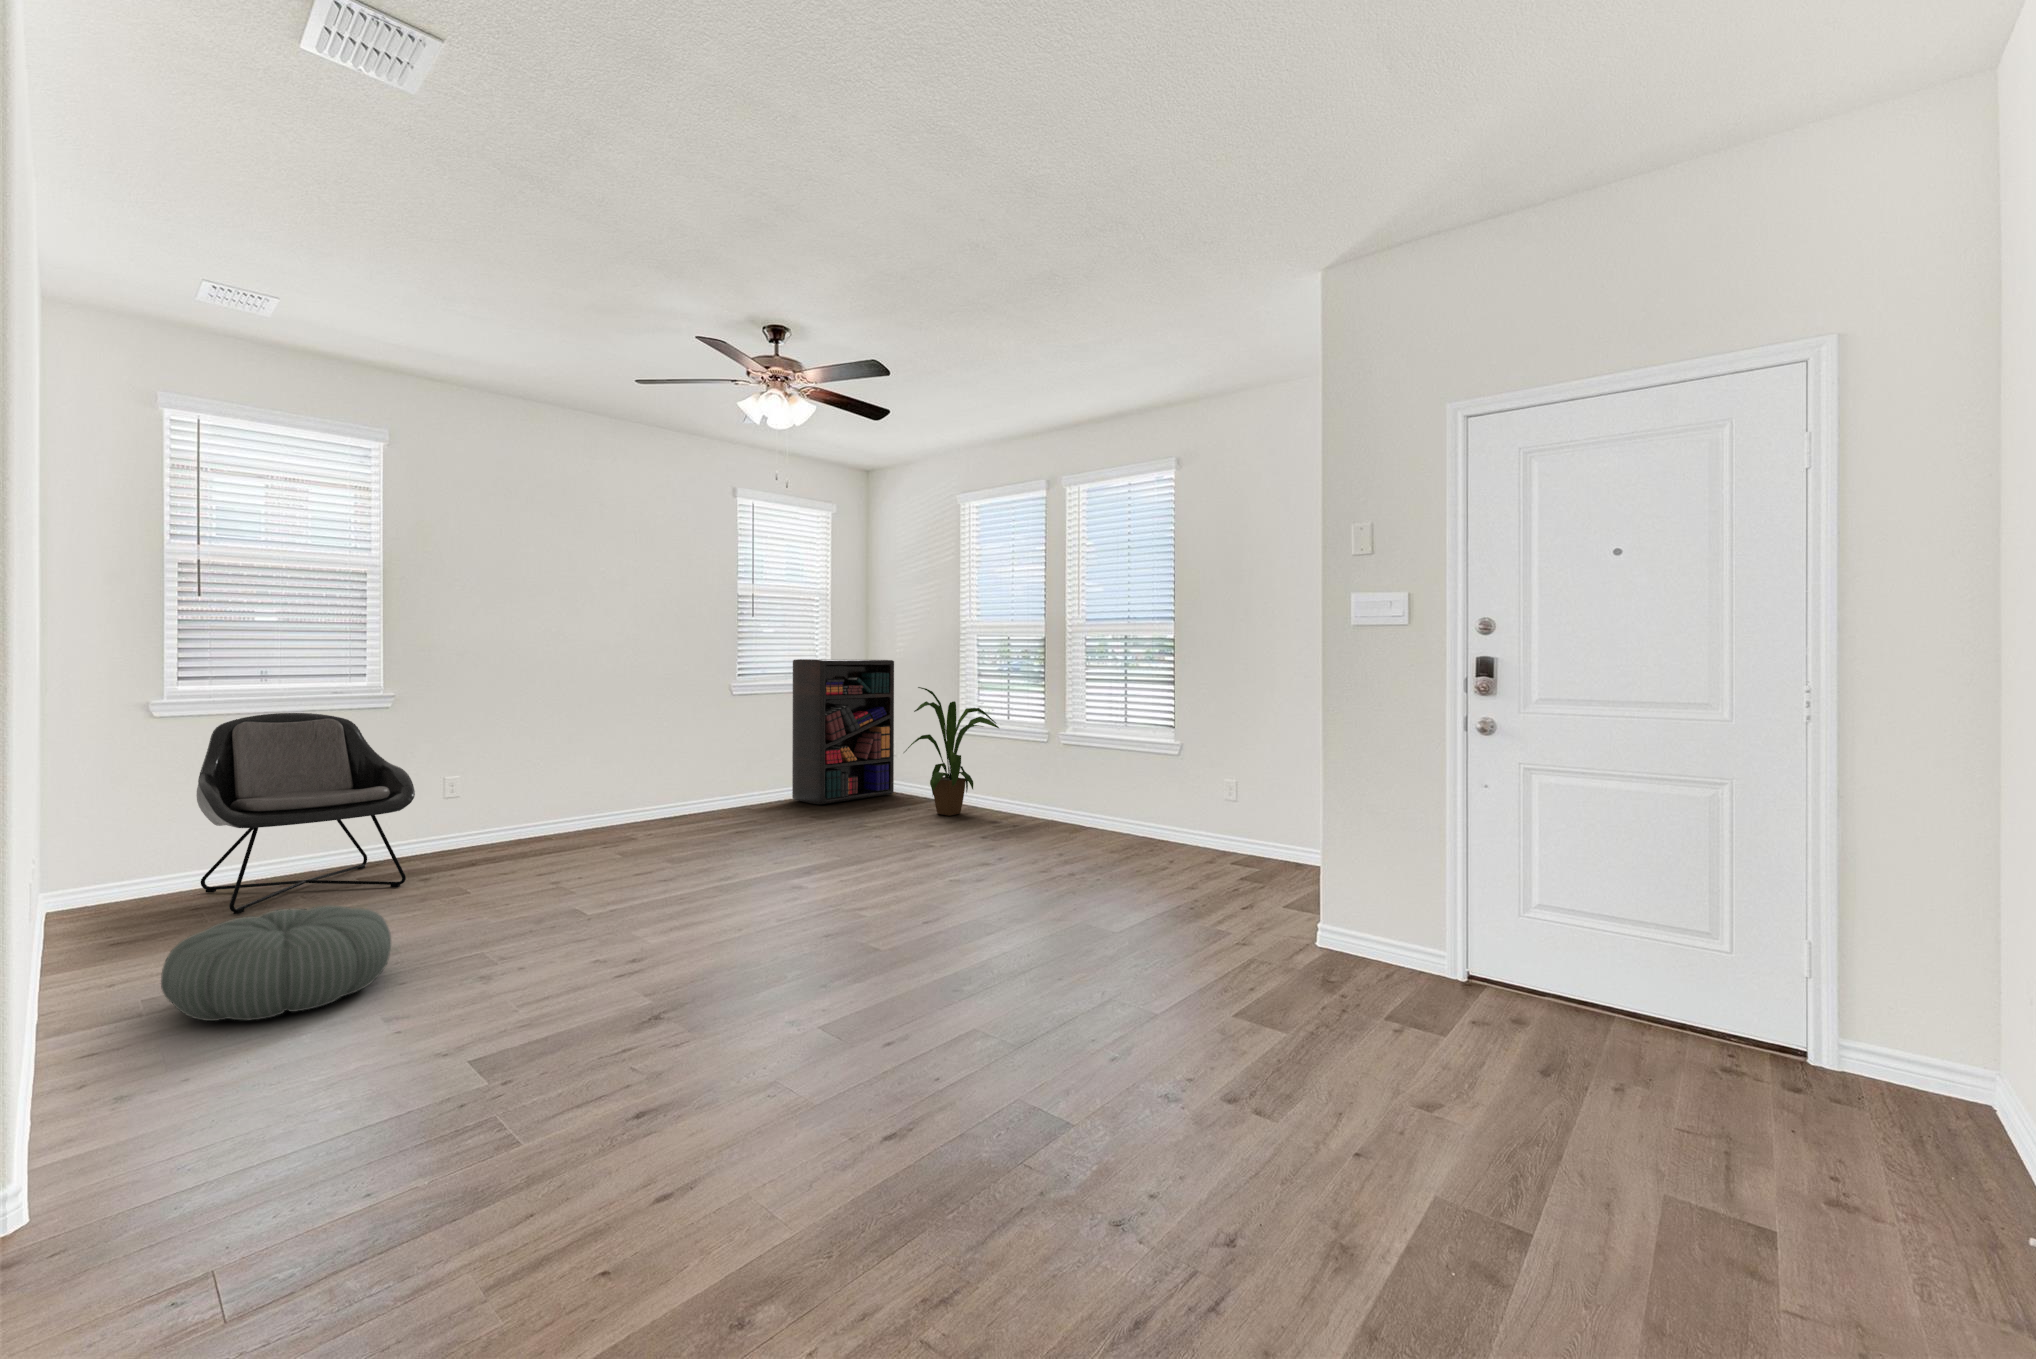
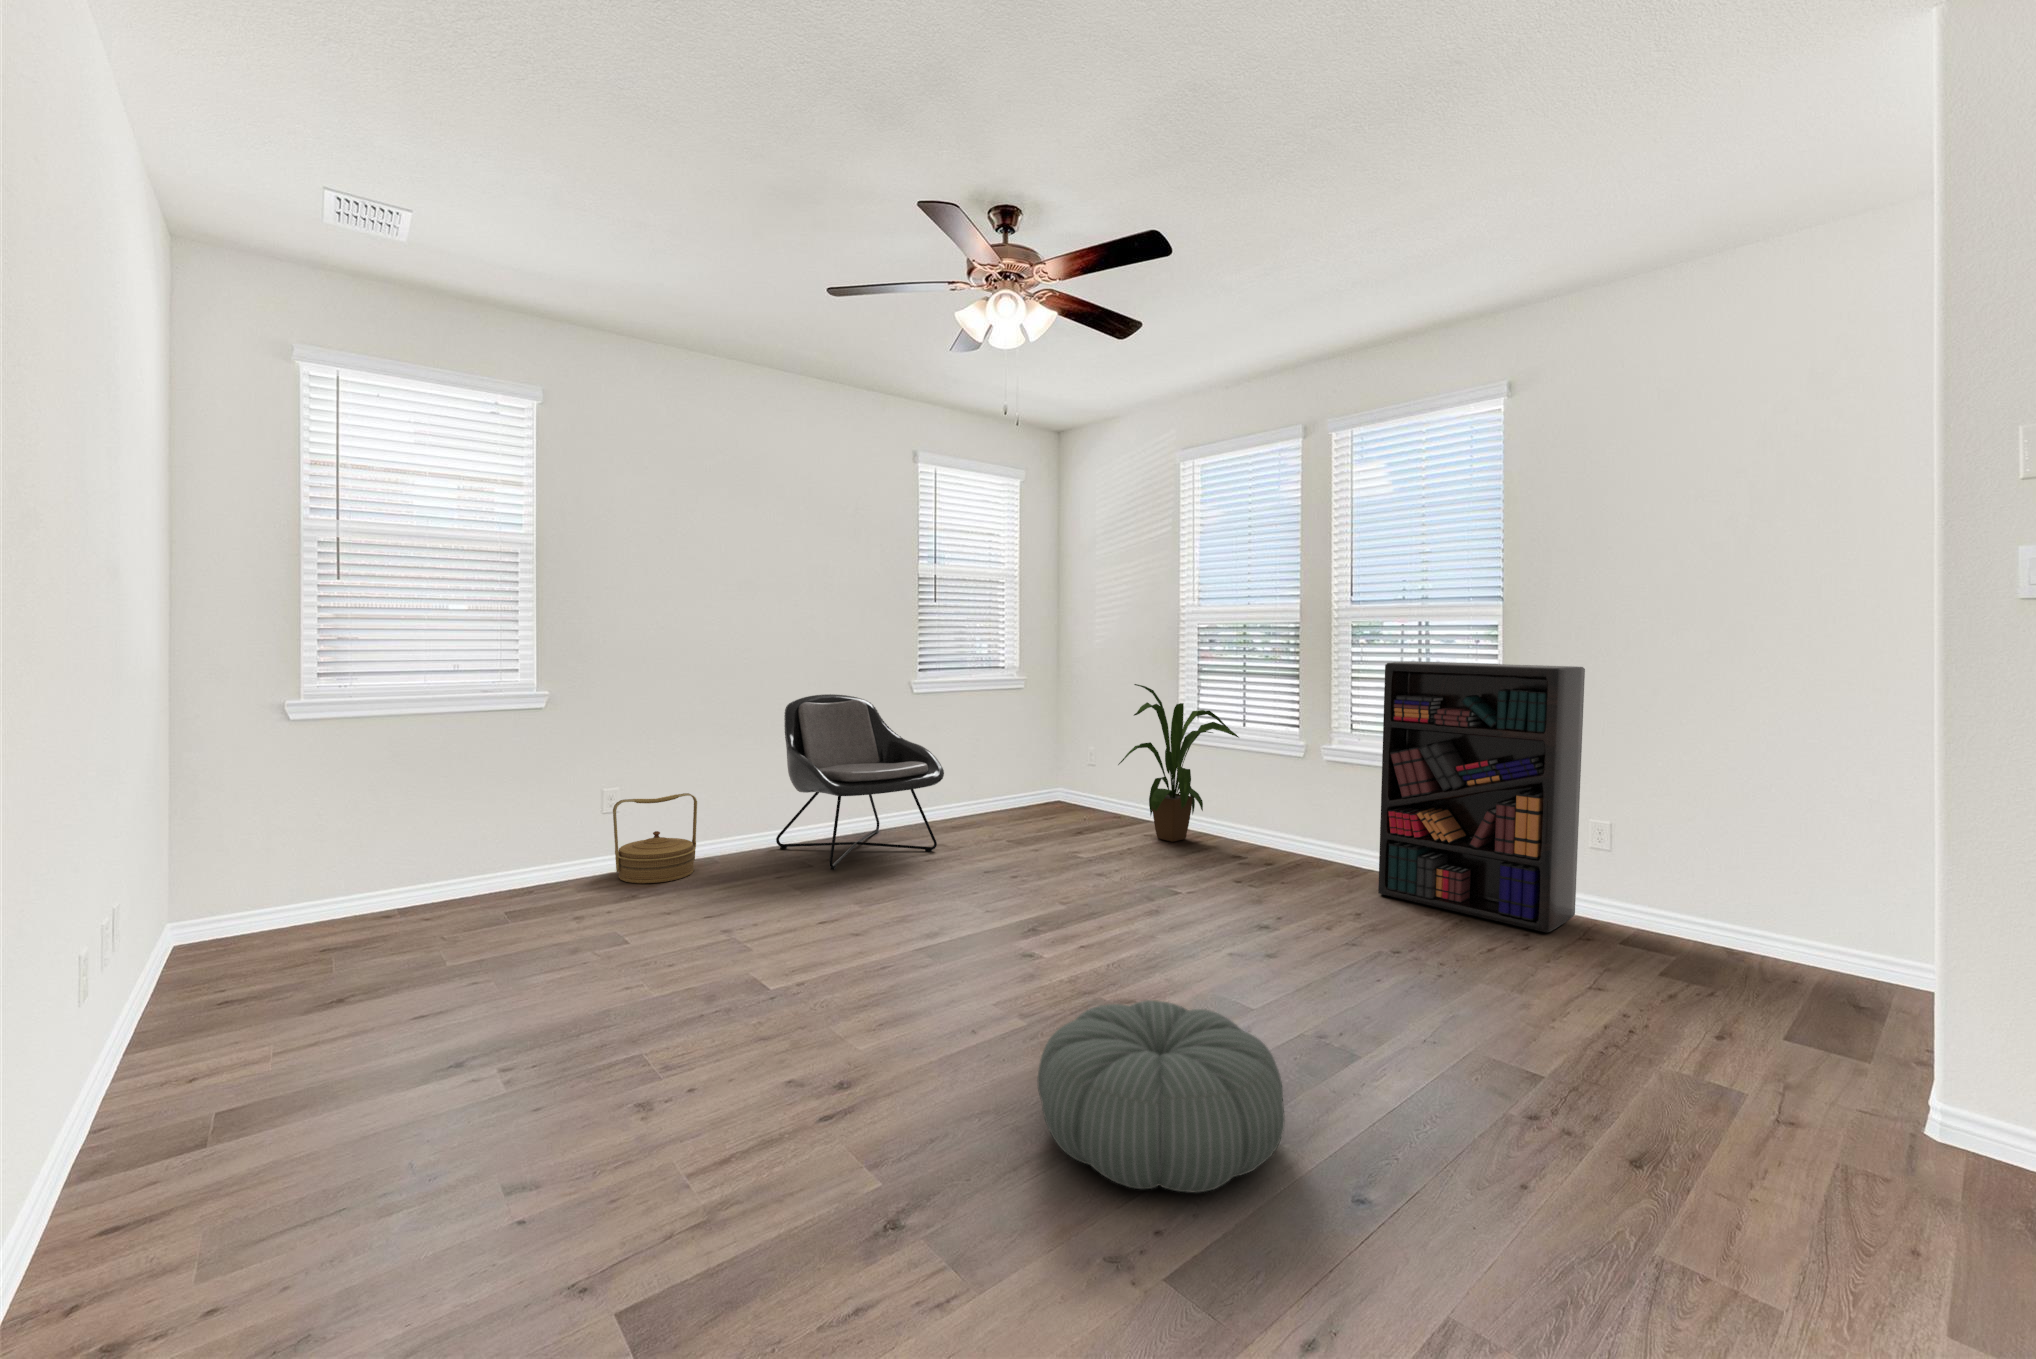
bookshelf: present [792,659,894,804] -> present [1378,662,1585,933]
lounge chair: present [196,713,415,914] -> present [776,694,944,870]
woven basket: none [453,781,530,857] -> present [613,793,697,883]
pouf: present [161,905,391,1021] -> present [1038,1000,1285,1193]

